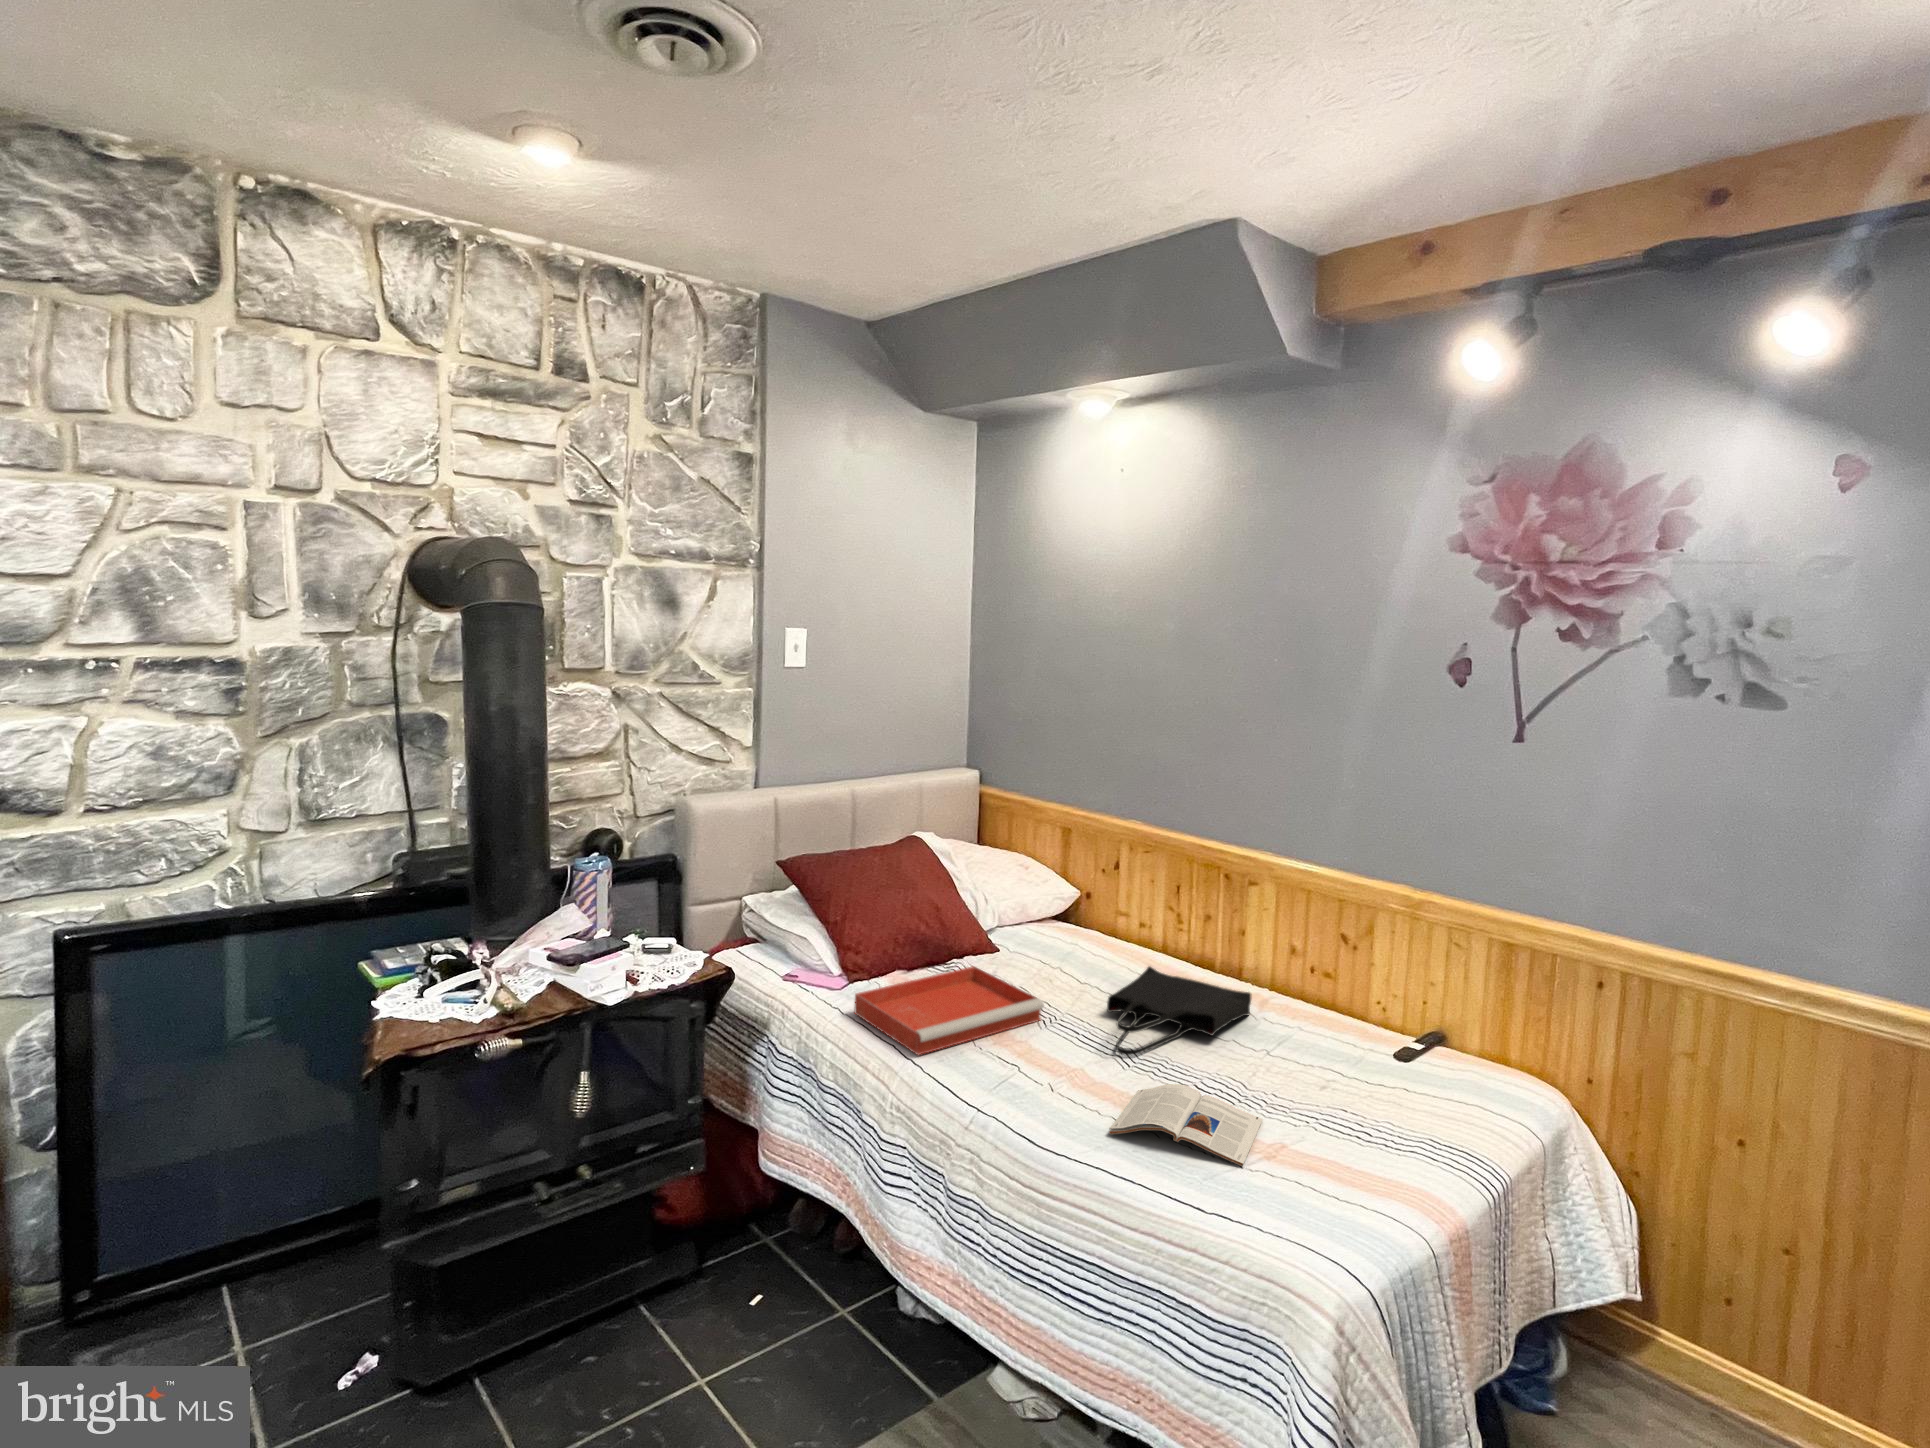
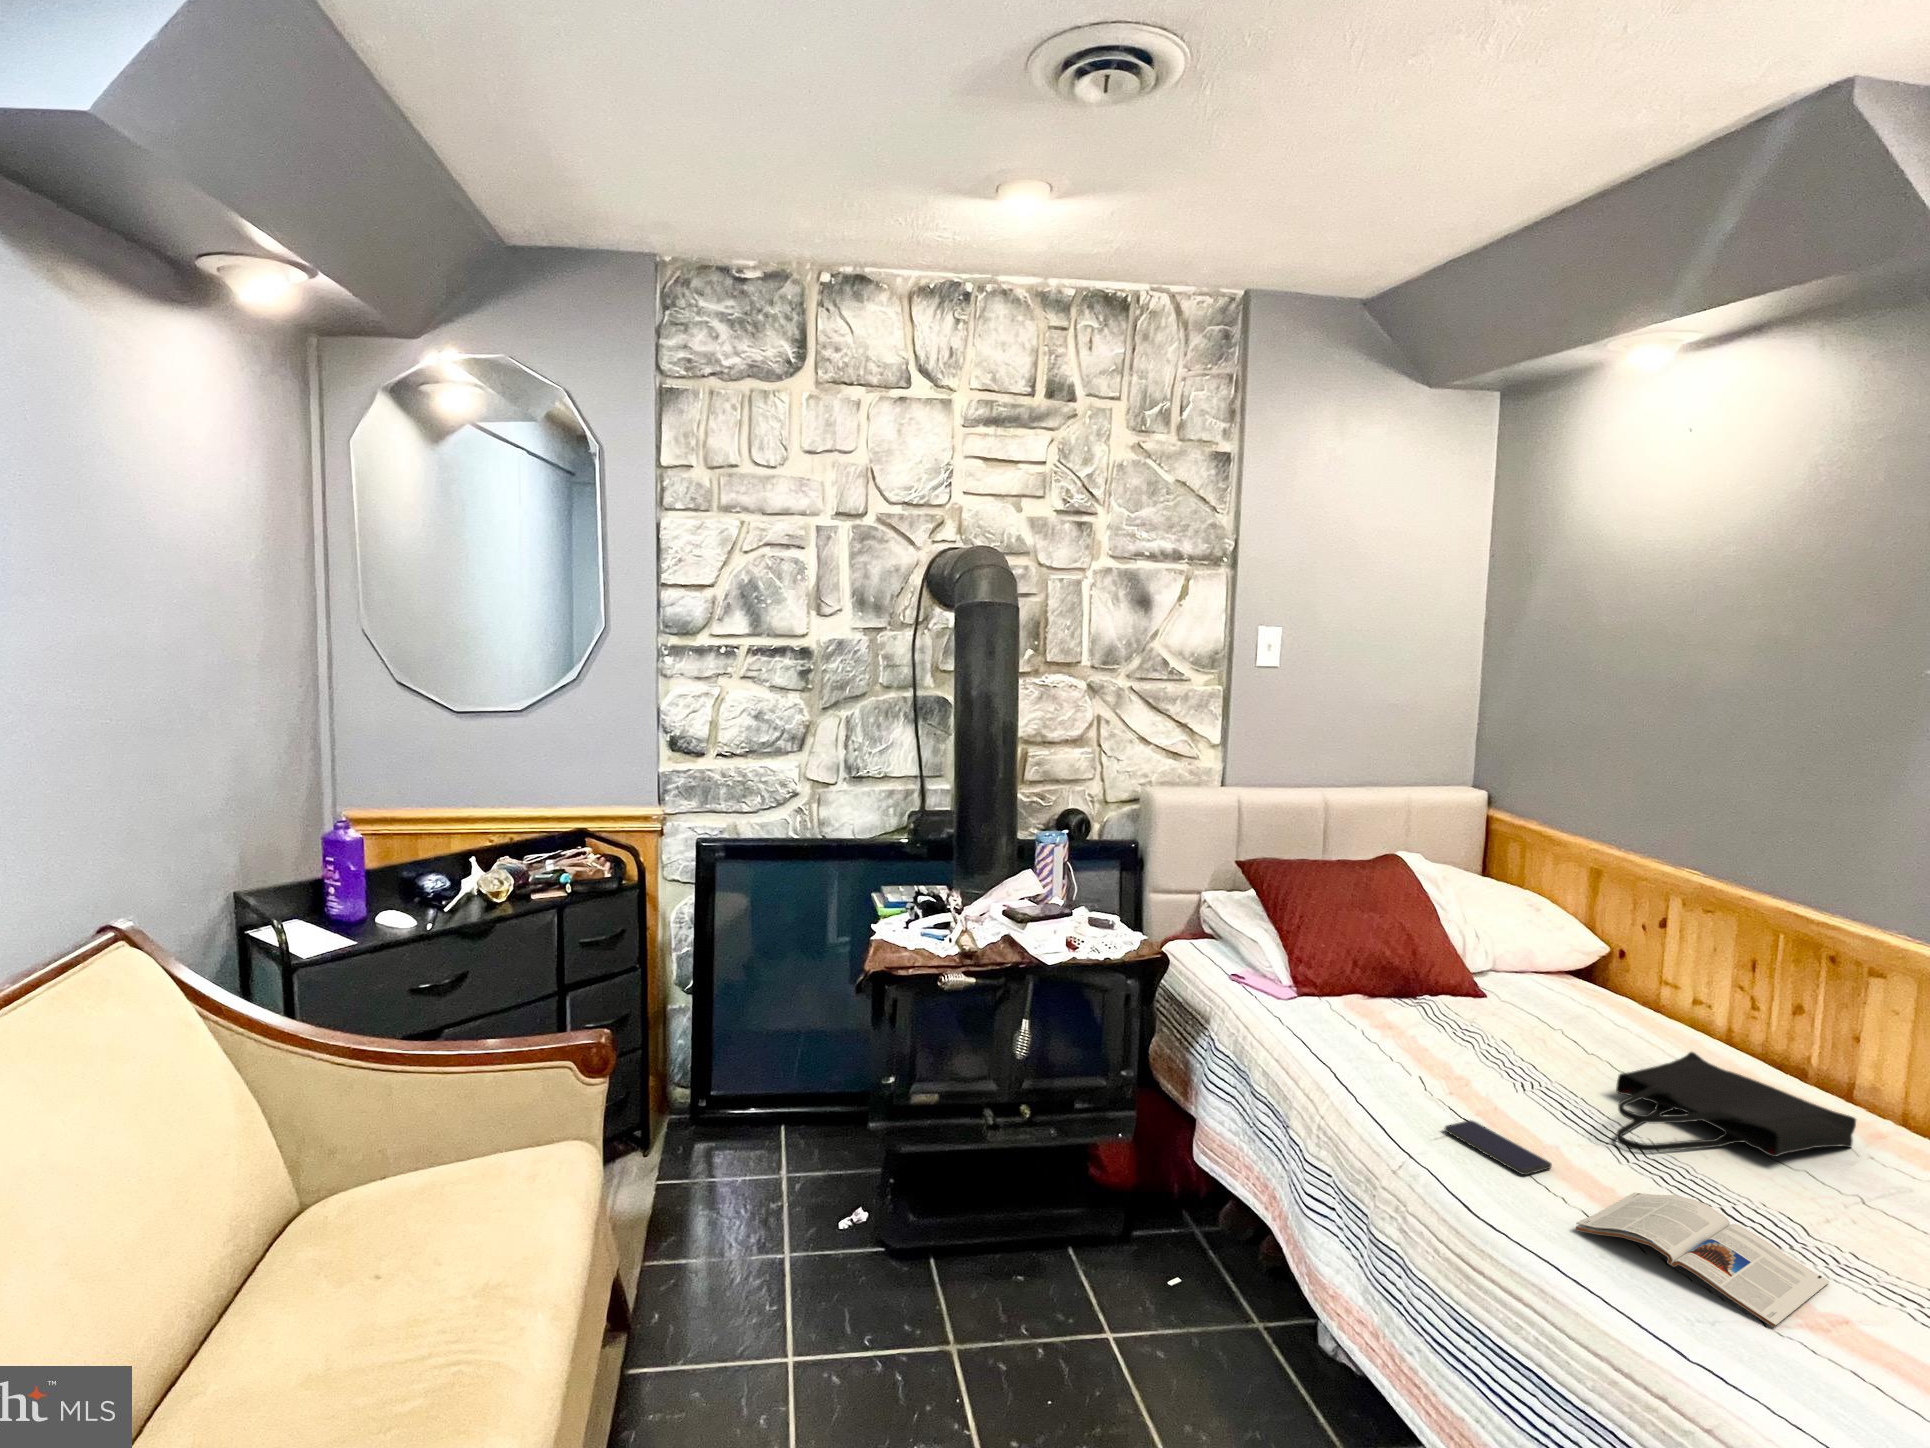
tray: present [855,966,1044,1055] -> none [1295,1005,1525,1083]
smartphone: none [998,1064,1081,1100] -> present [1444,1120,1552,1175]

